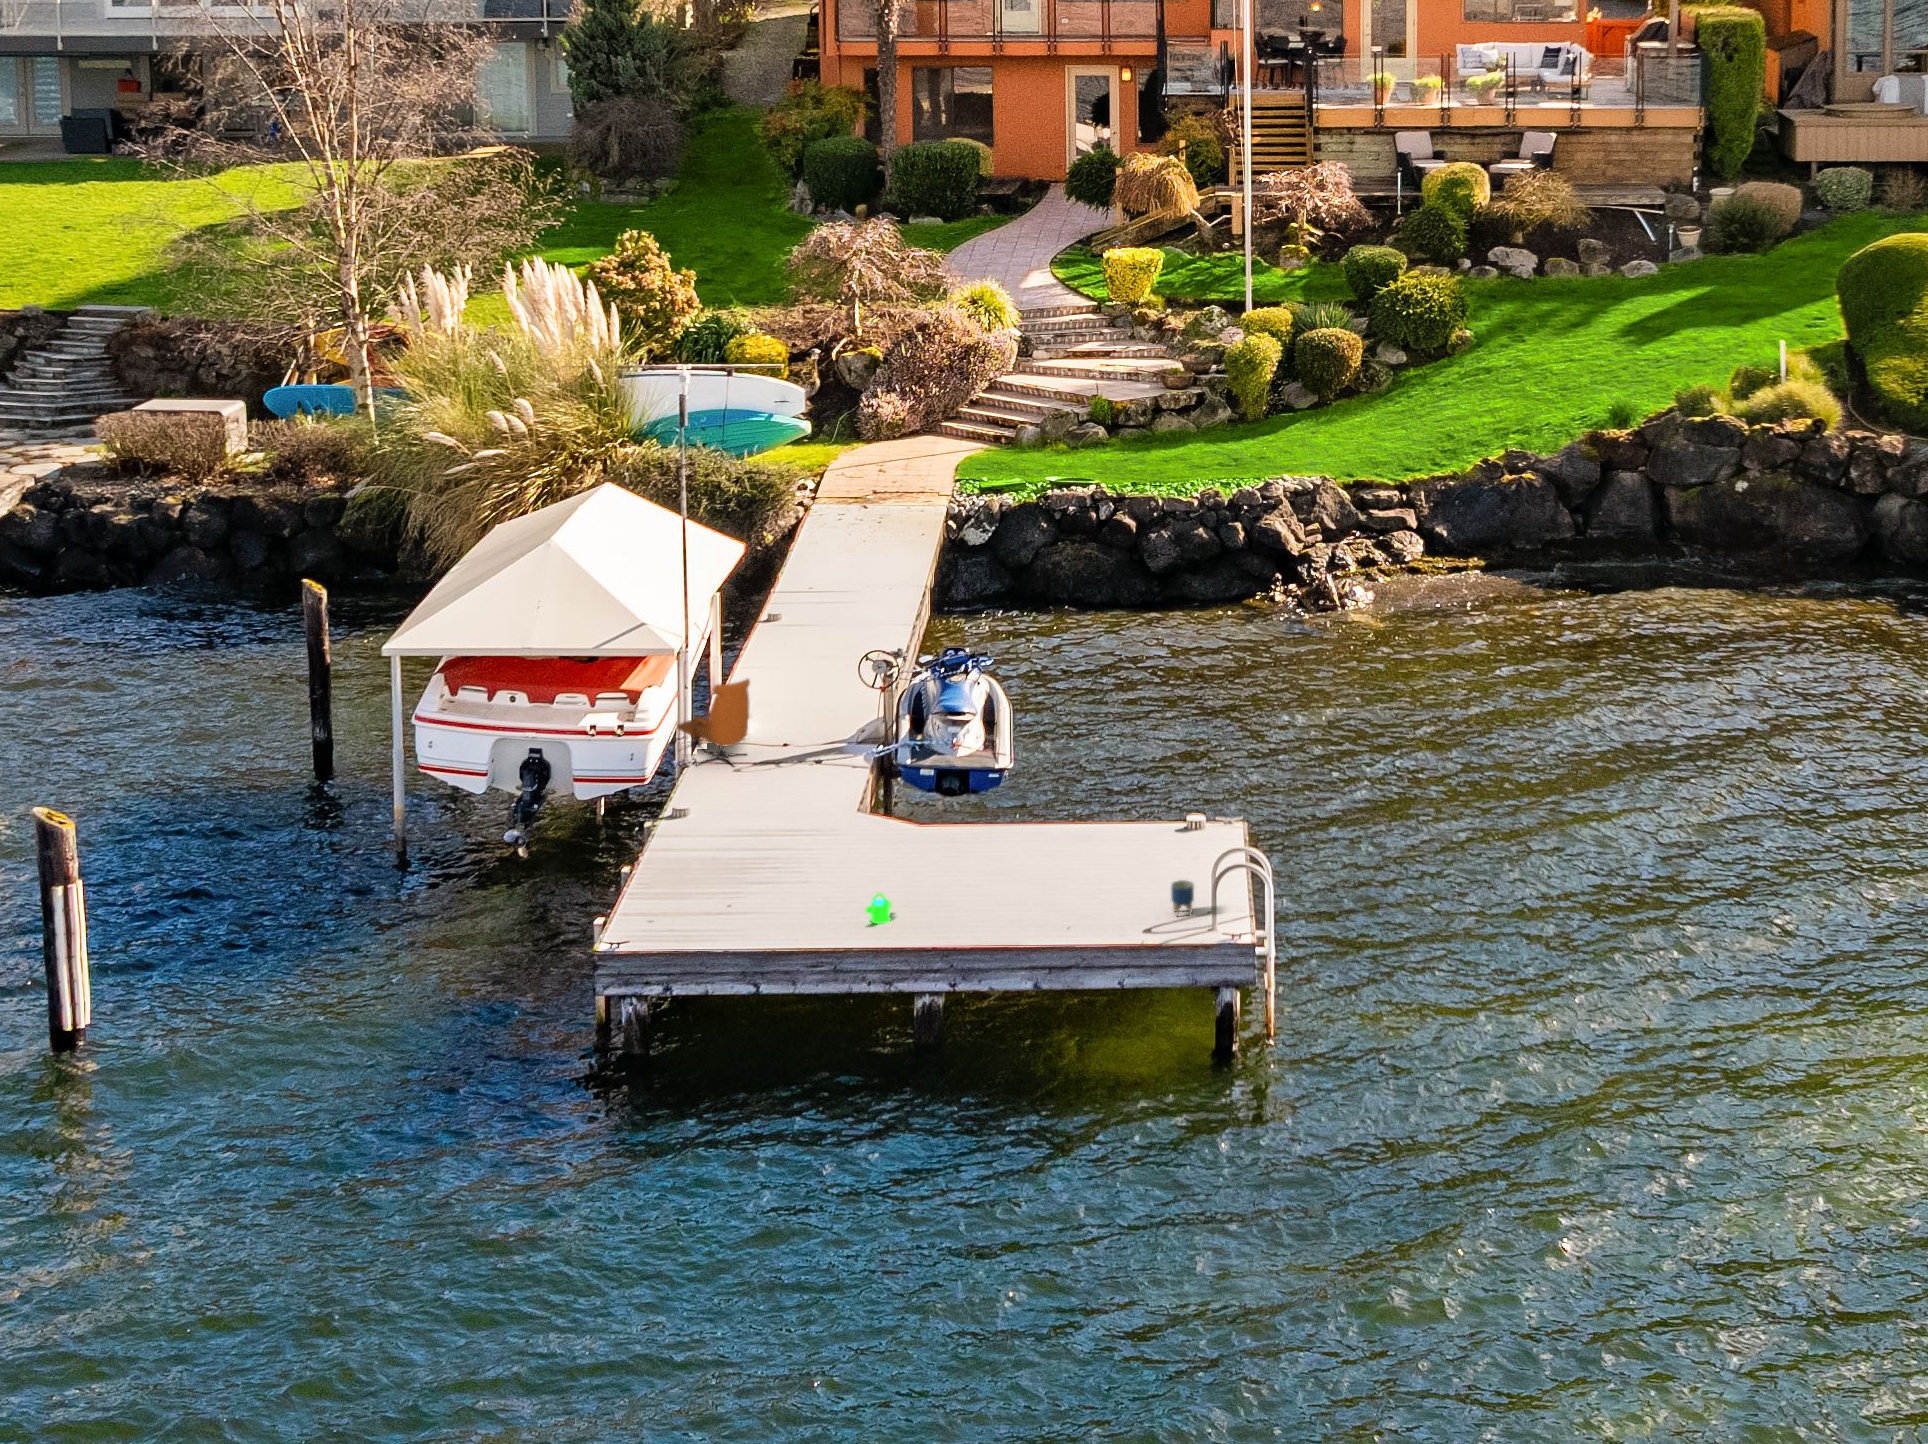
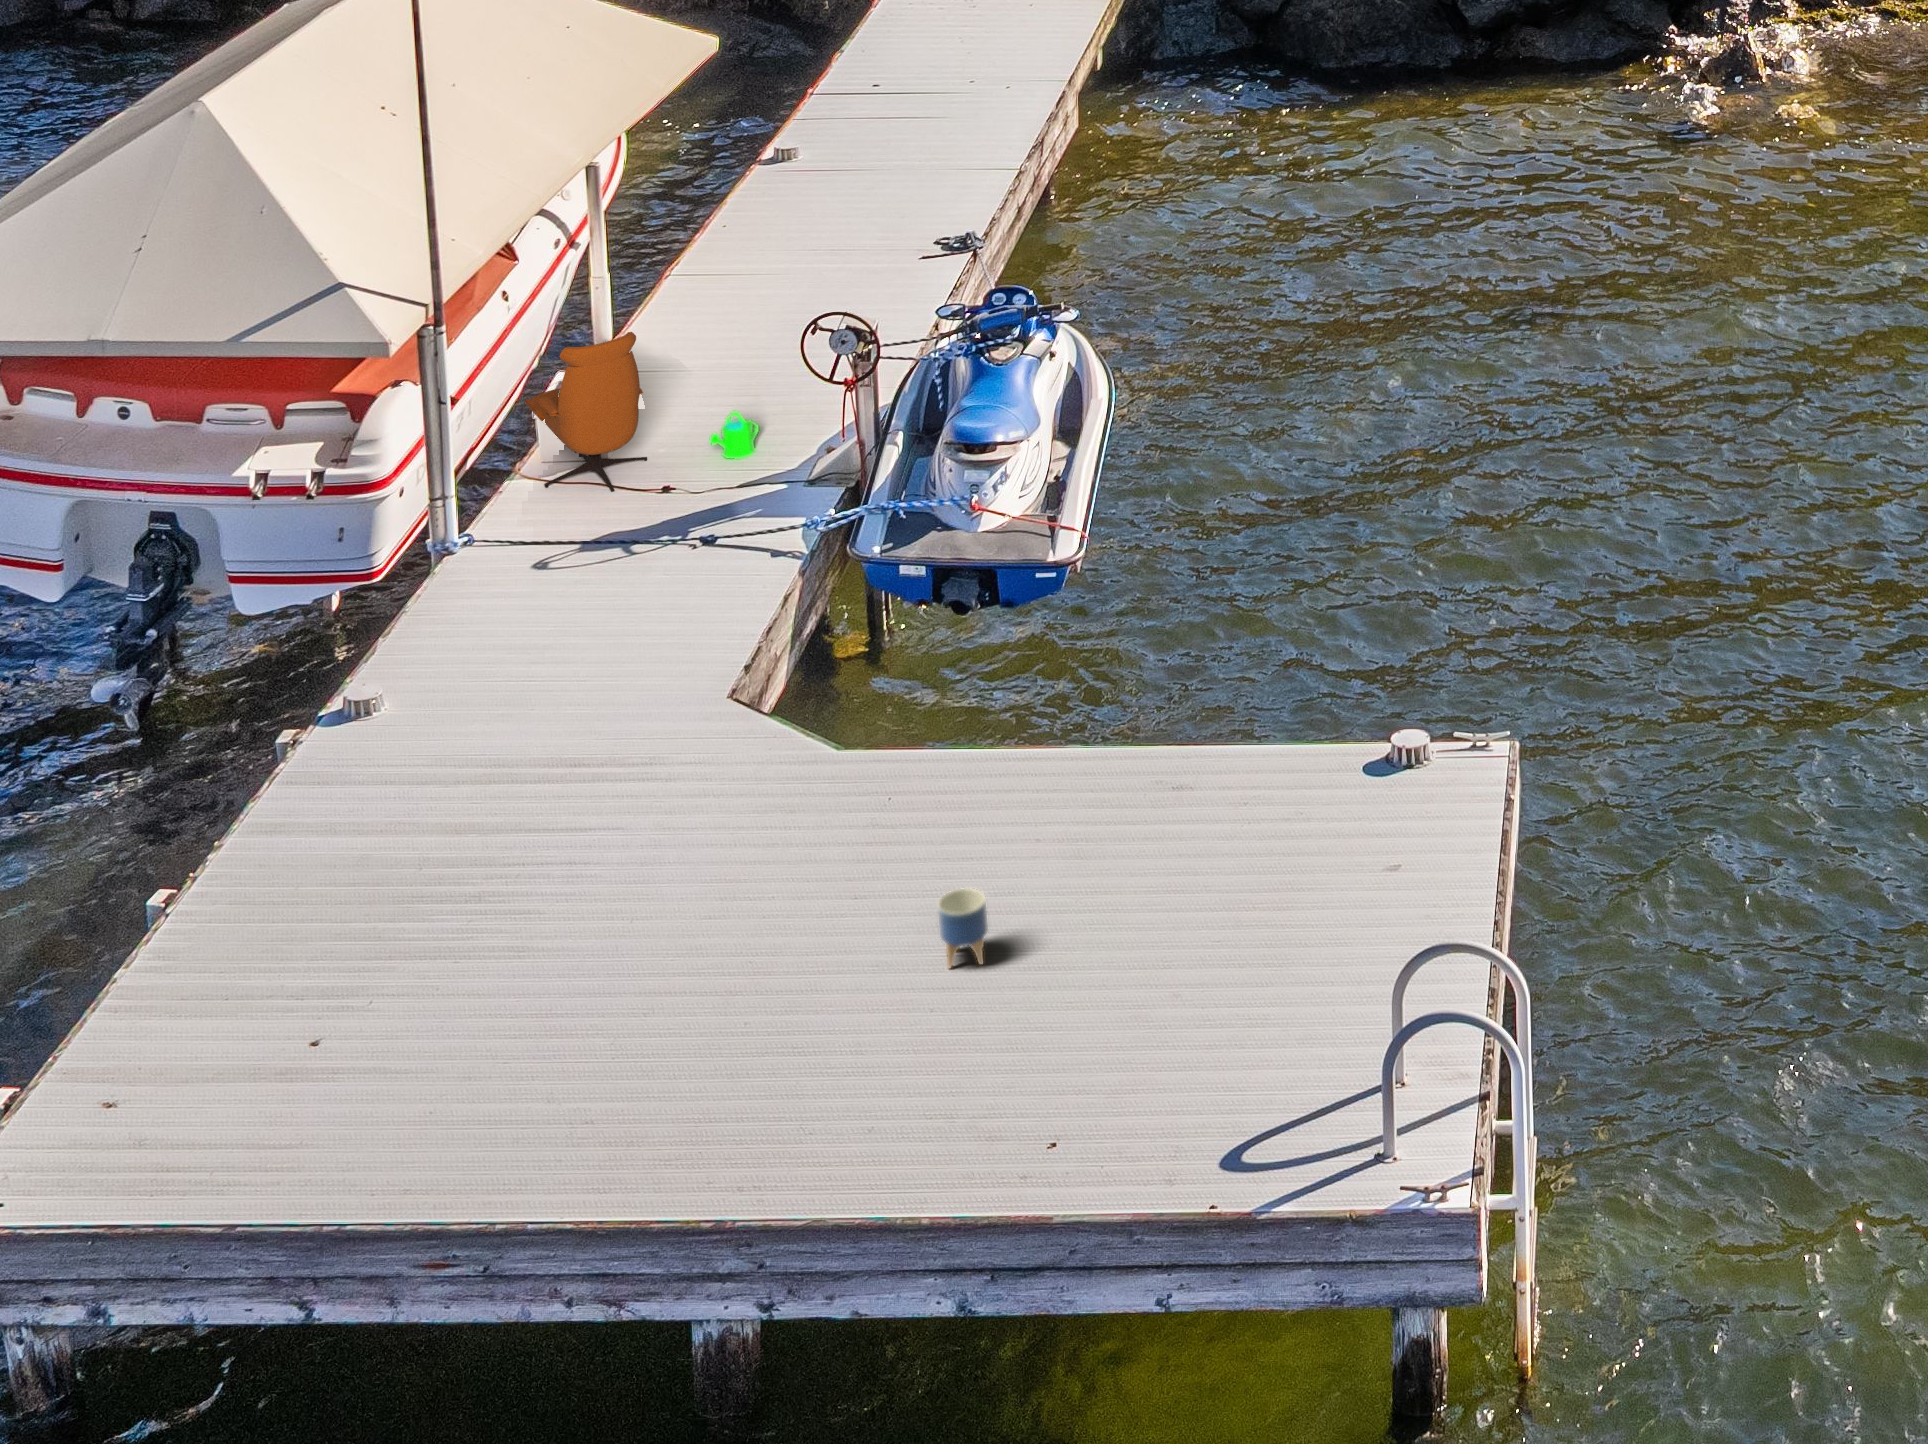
planter: present [1171,880,1194,915] -> present [938,888,988,969]
watering can: present [866,893,891,924] -> present [709,411,759,459]

